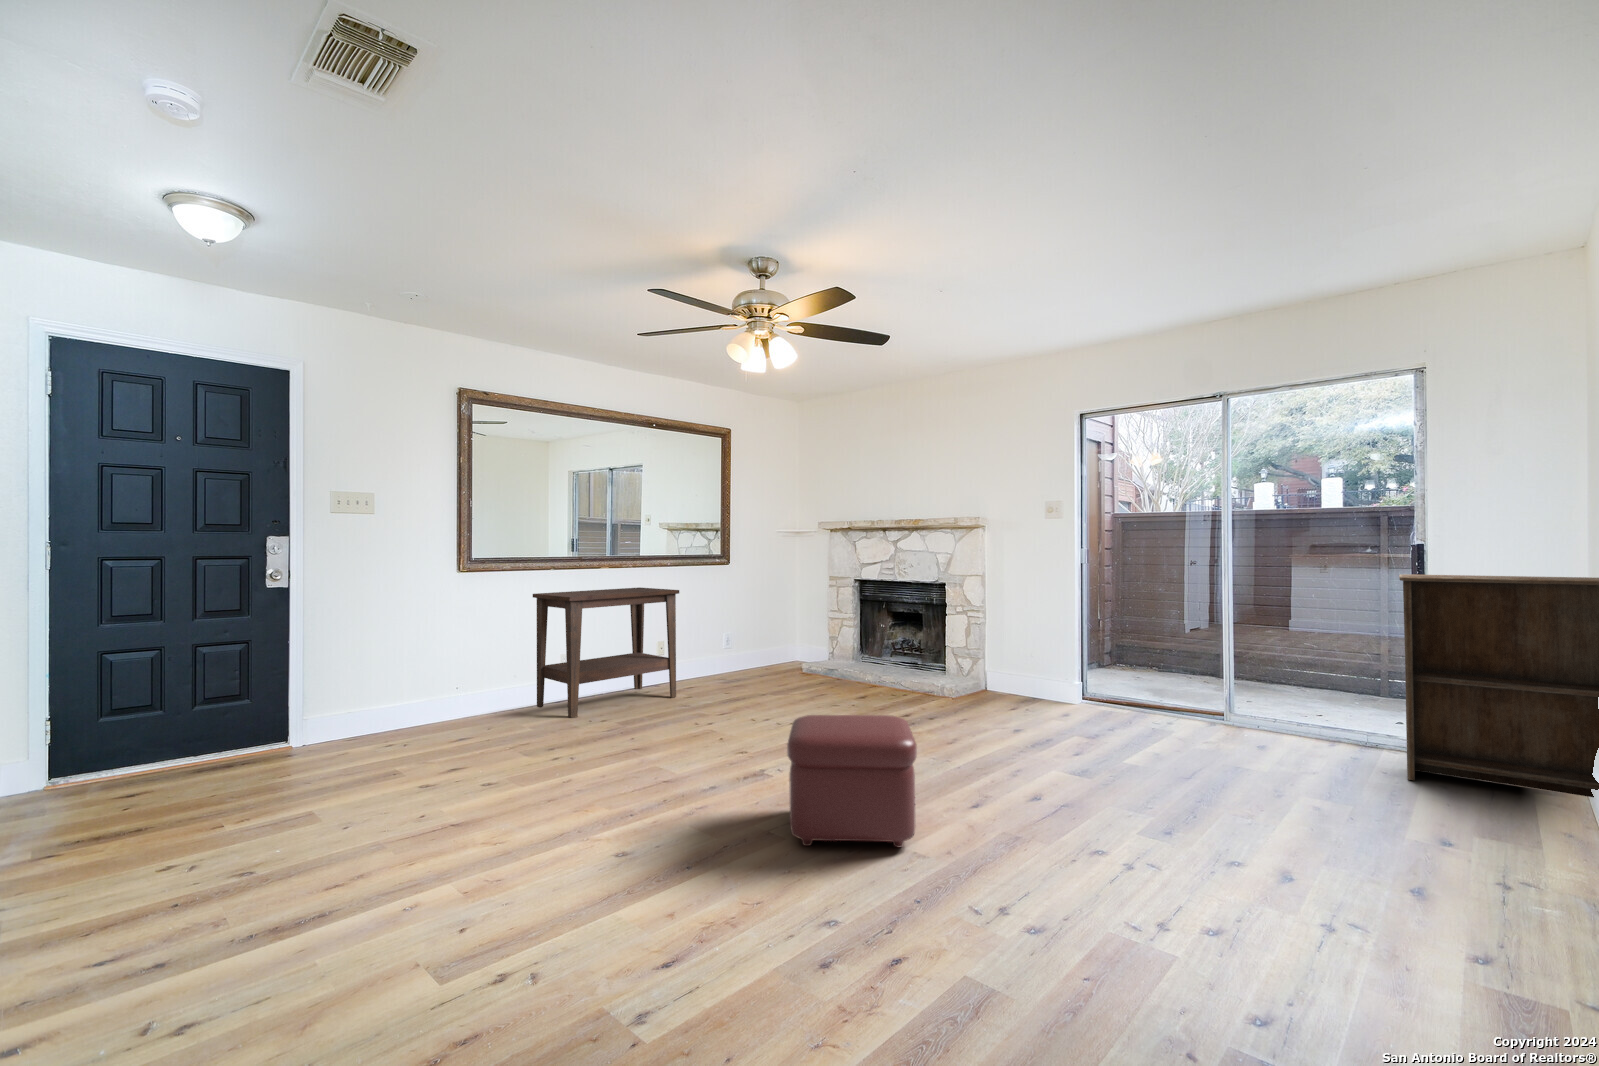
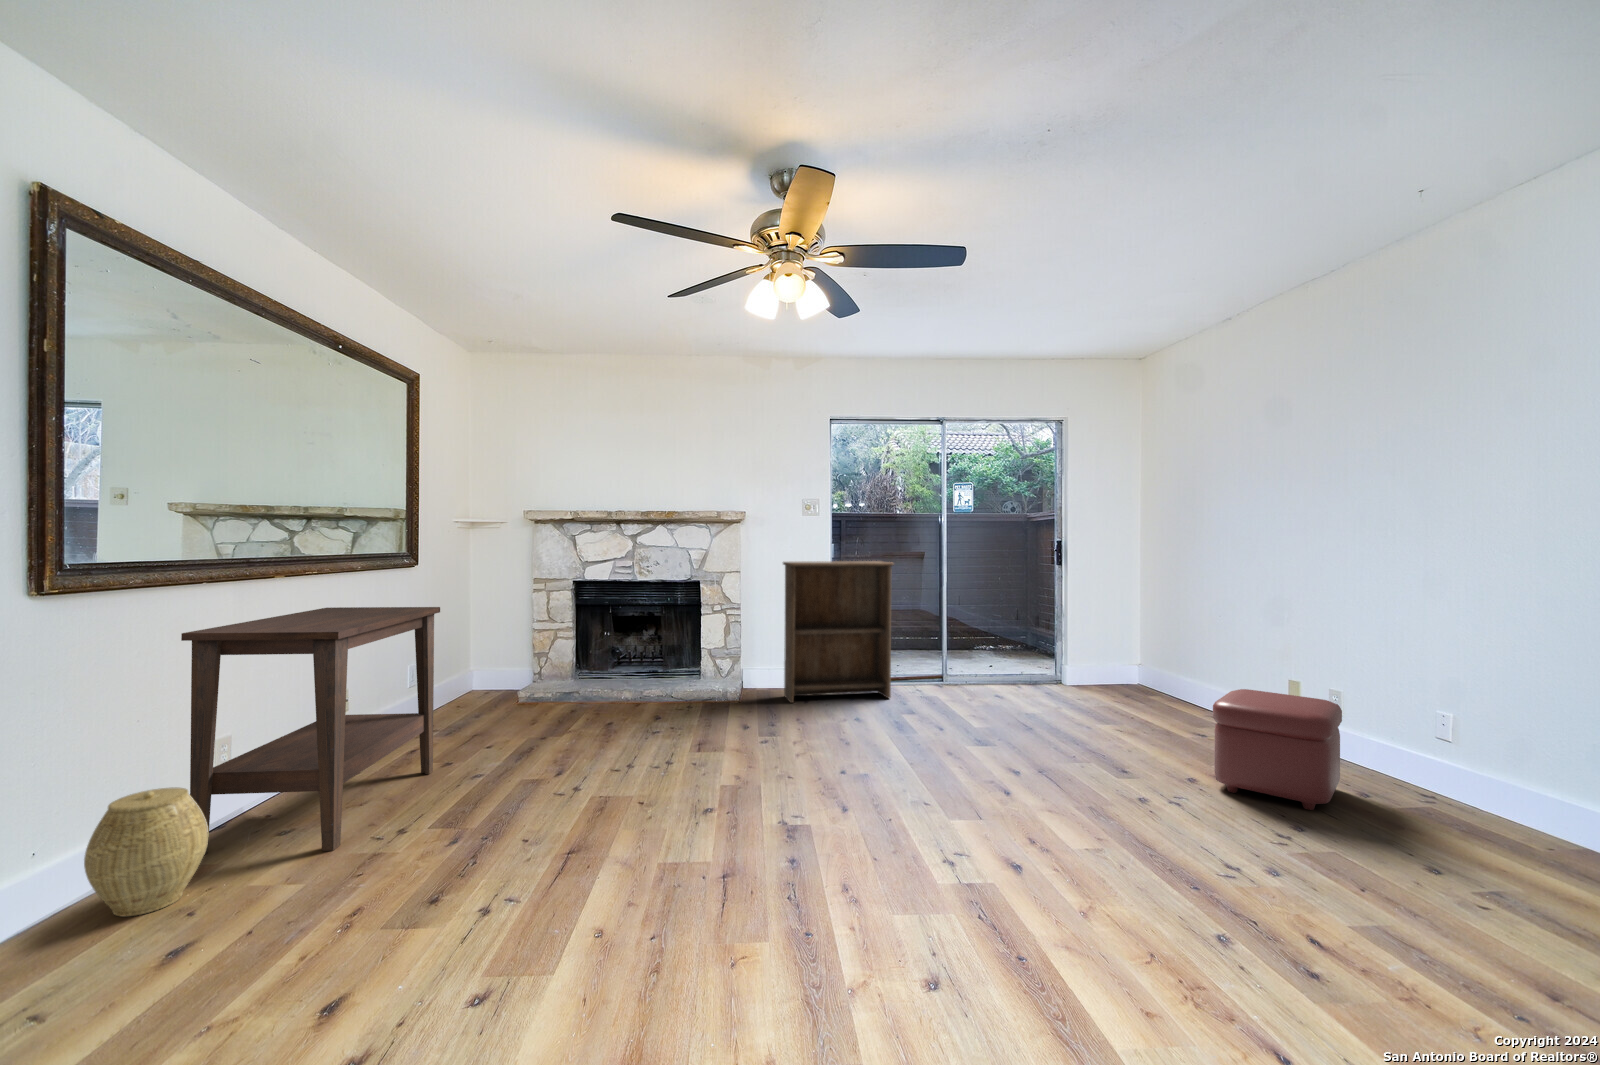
bookshelf: present [1399,574,1599,797] -> present [783,561,894,703]
woven basket: none [474,665,520,721] -> present [84,788,209,917]
ottoman: present [787,715,917,847] -> present [1213,689,1342,810]

